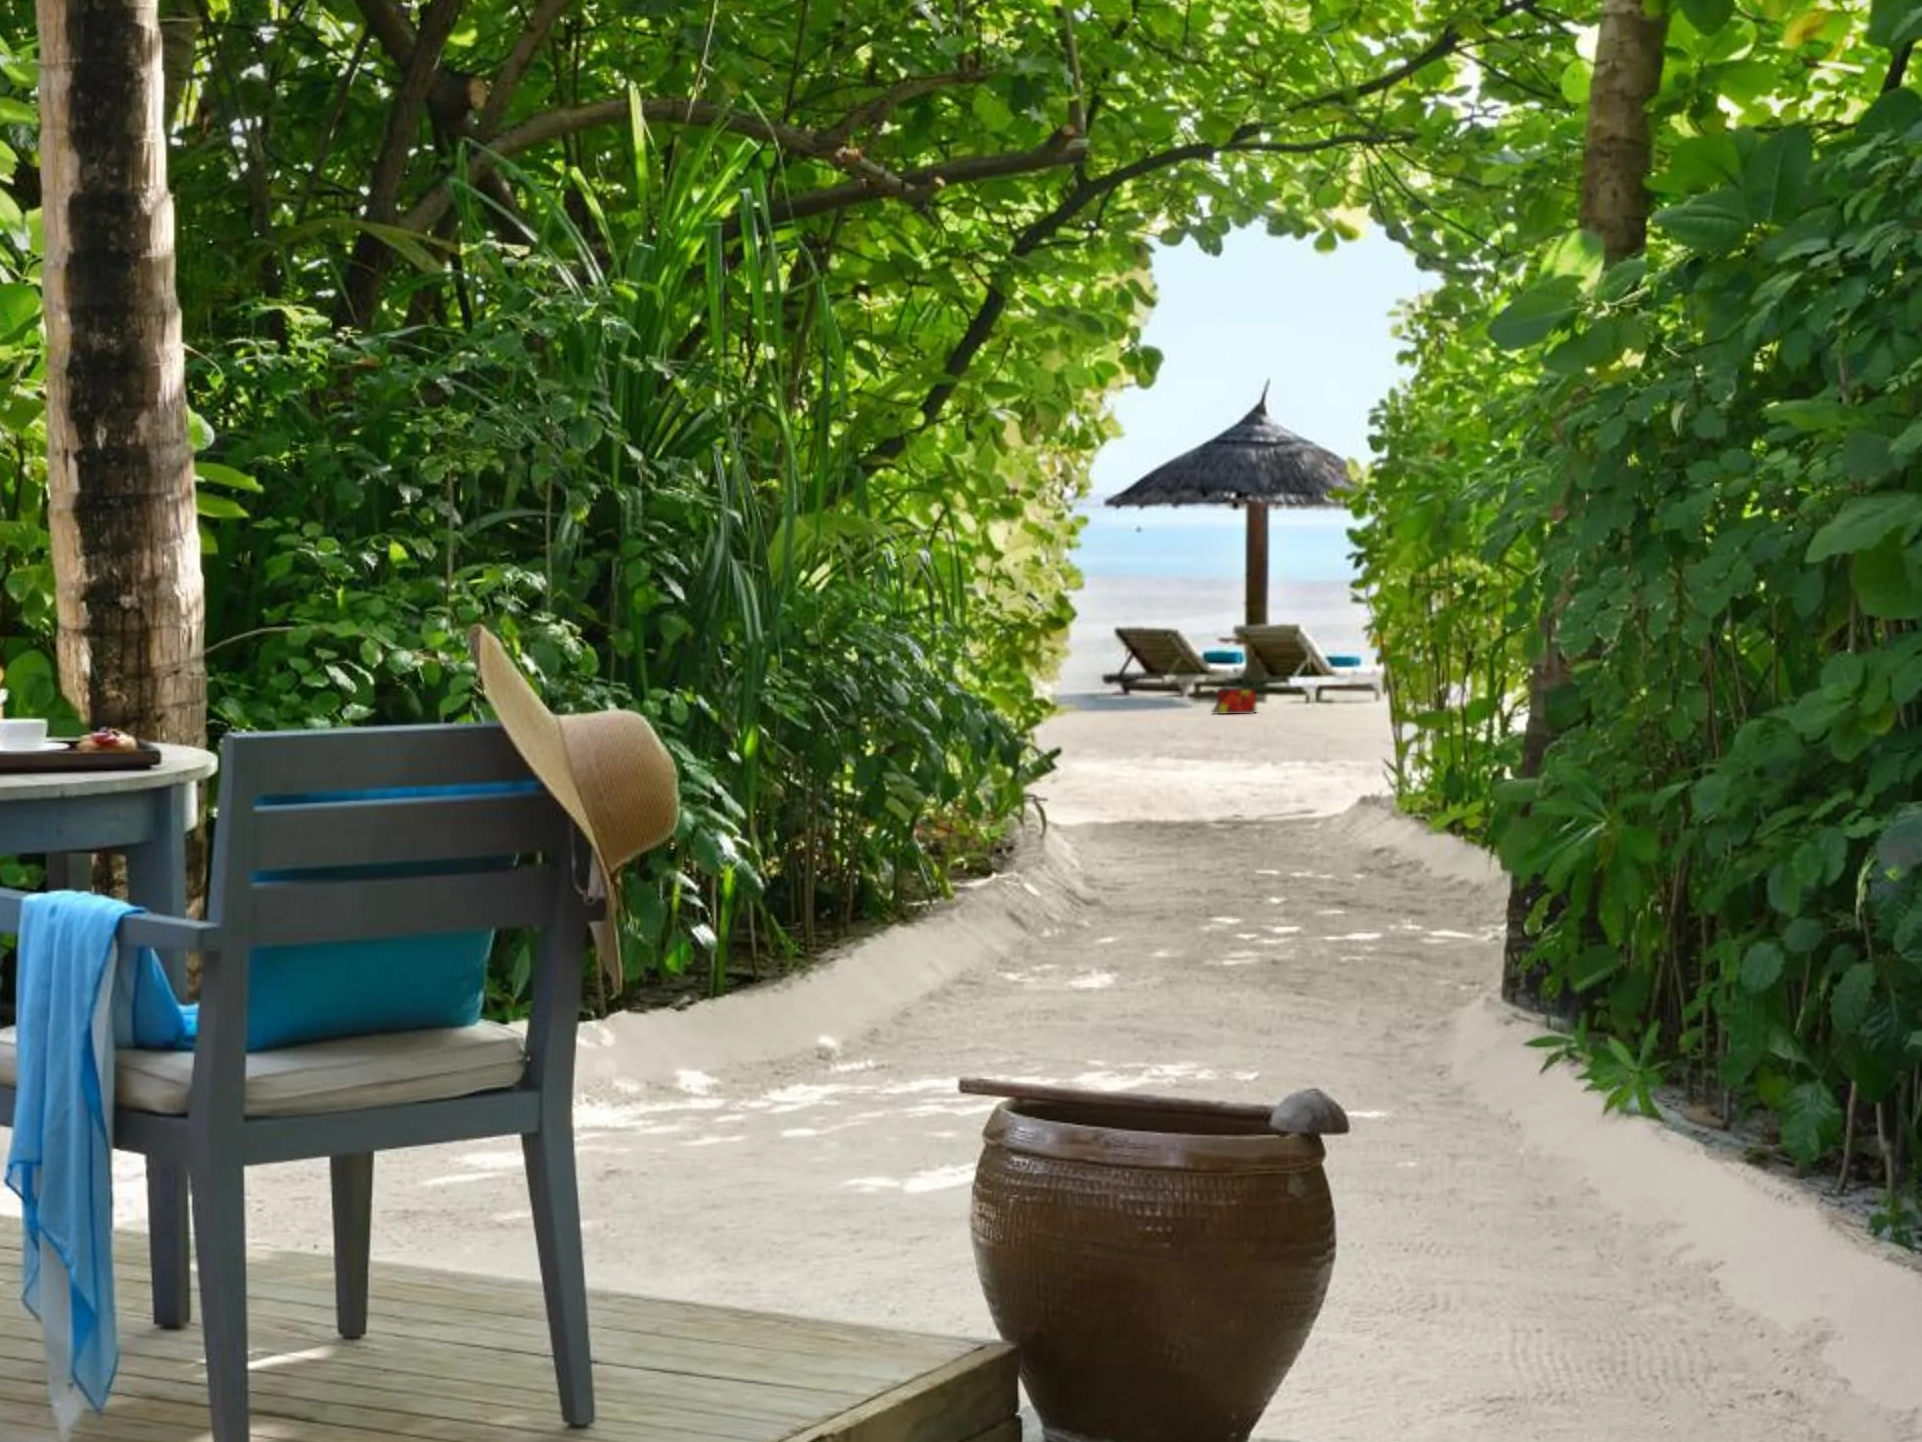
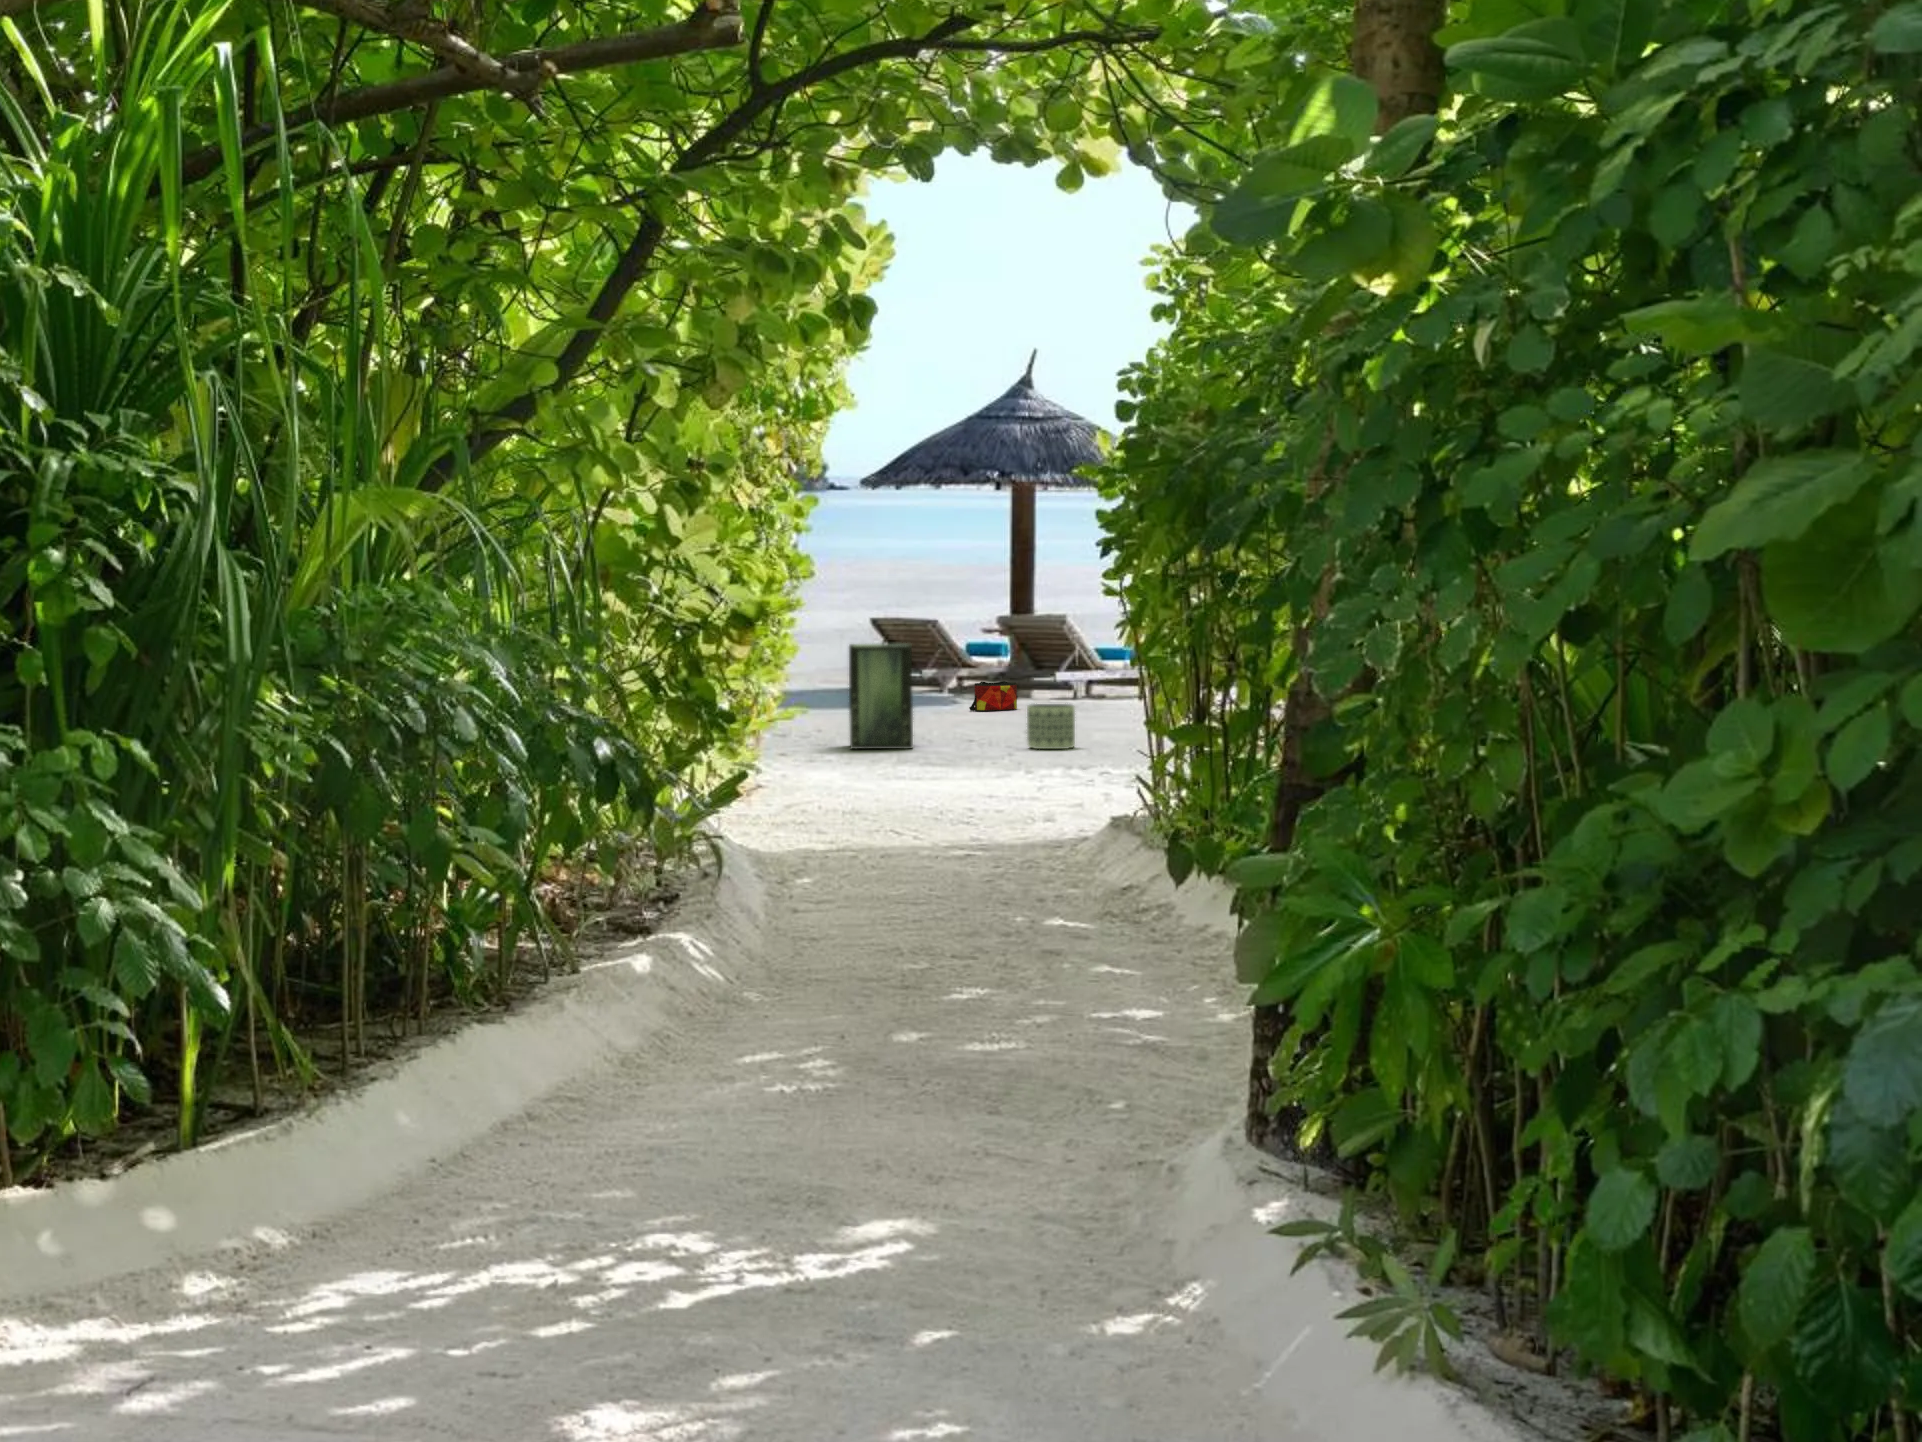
storage box: none [1106,649,1165,746] -> present [849,643,913,749]
planter: none [1272,706,1316,747] -> present [1027,704,1075,749]

